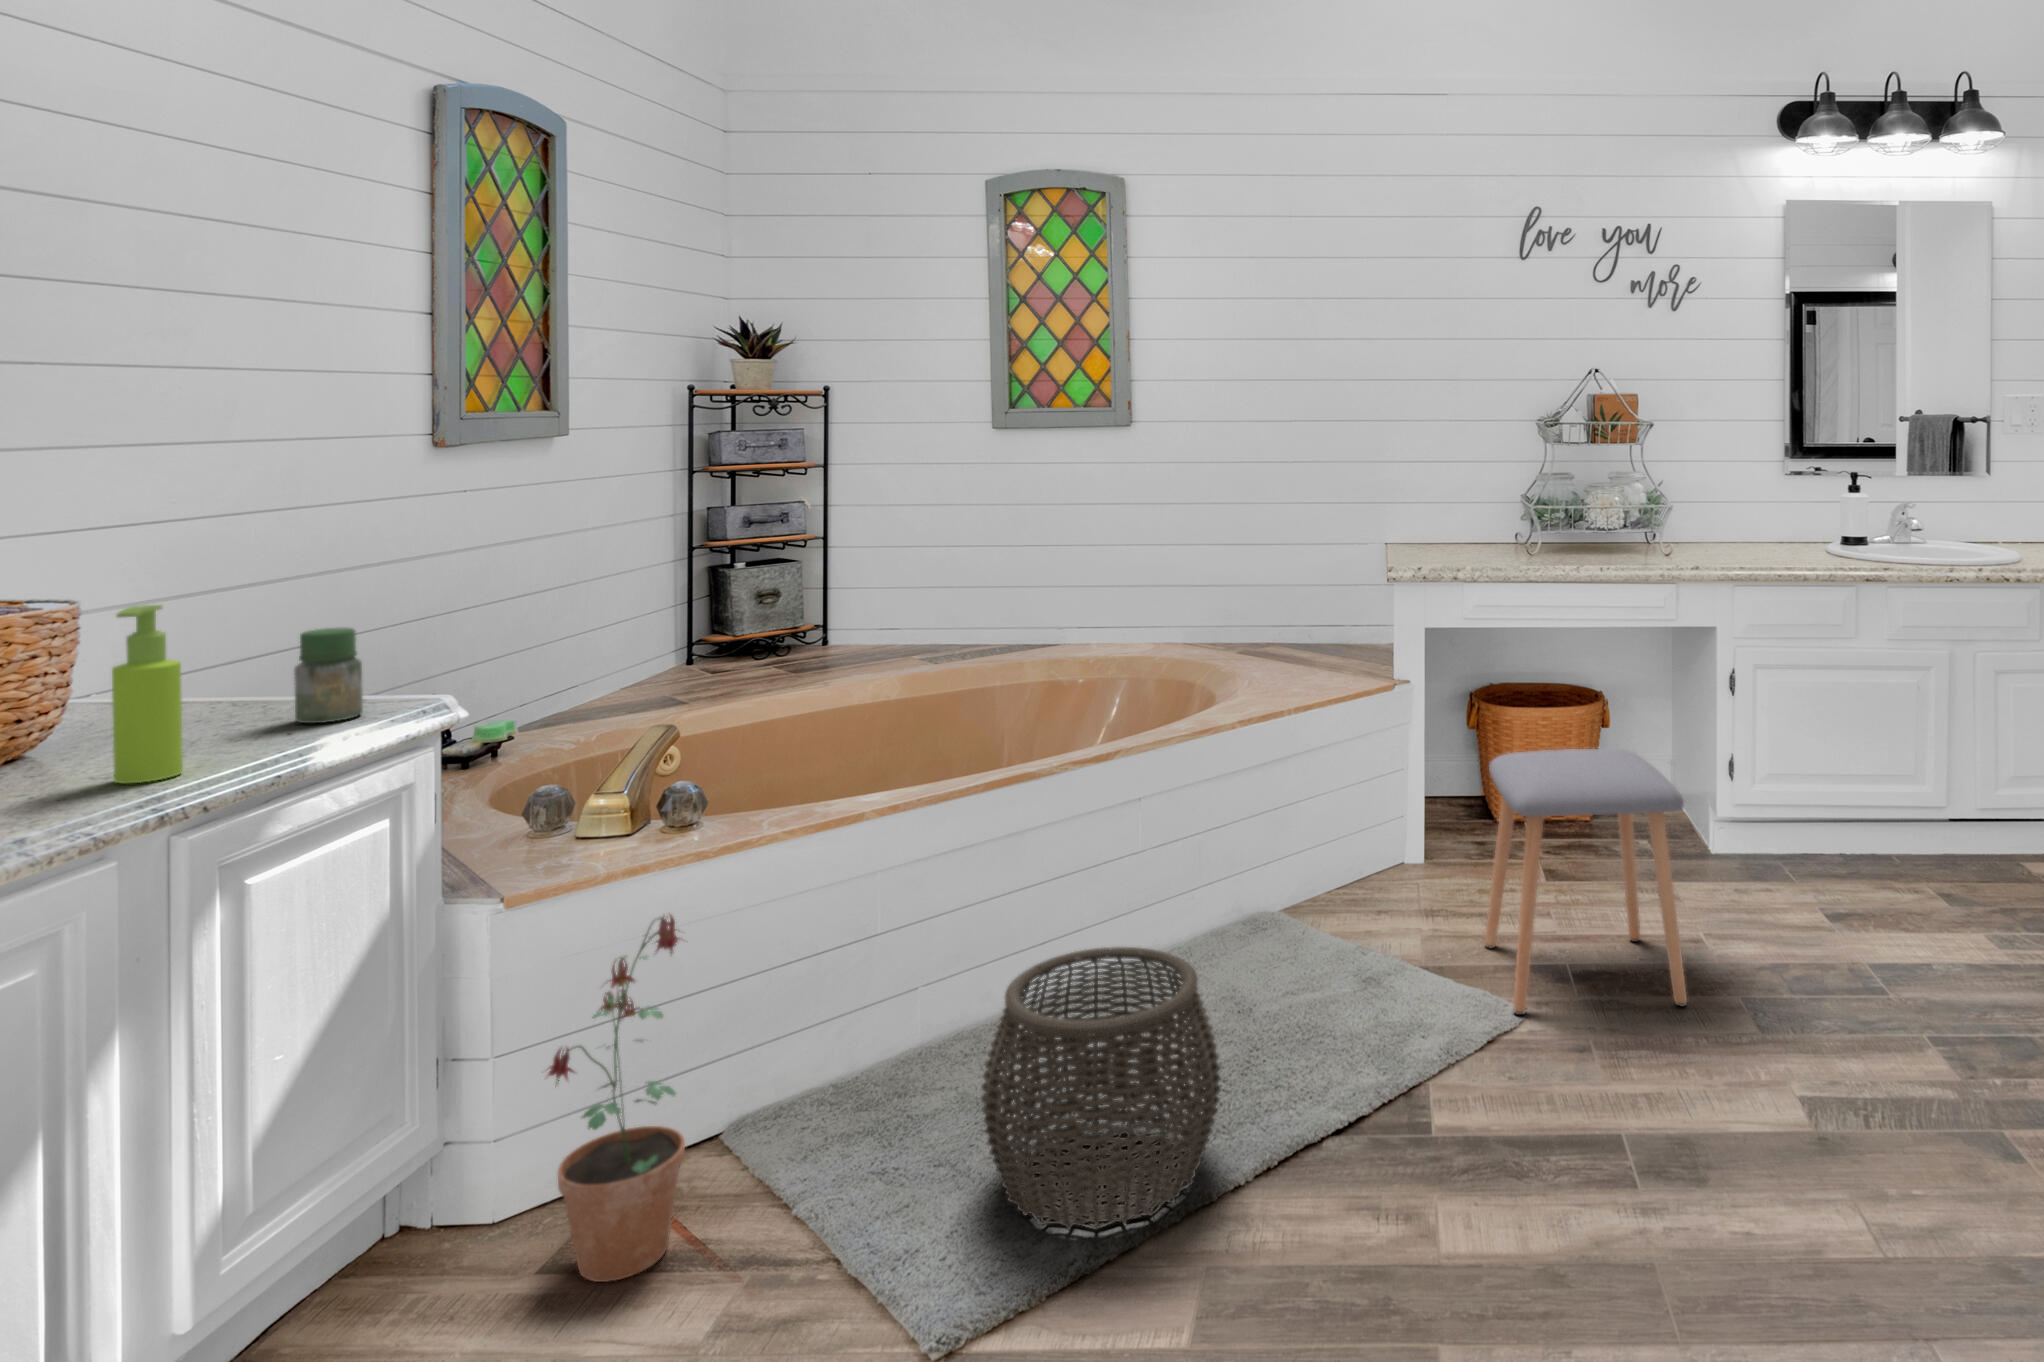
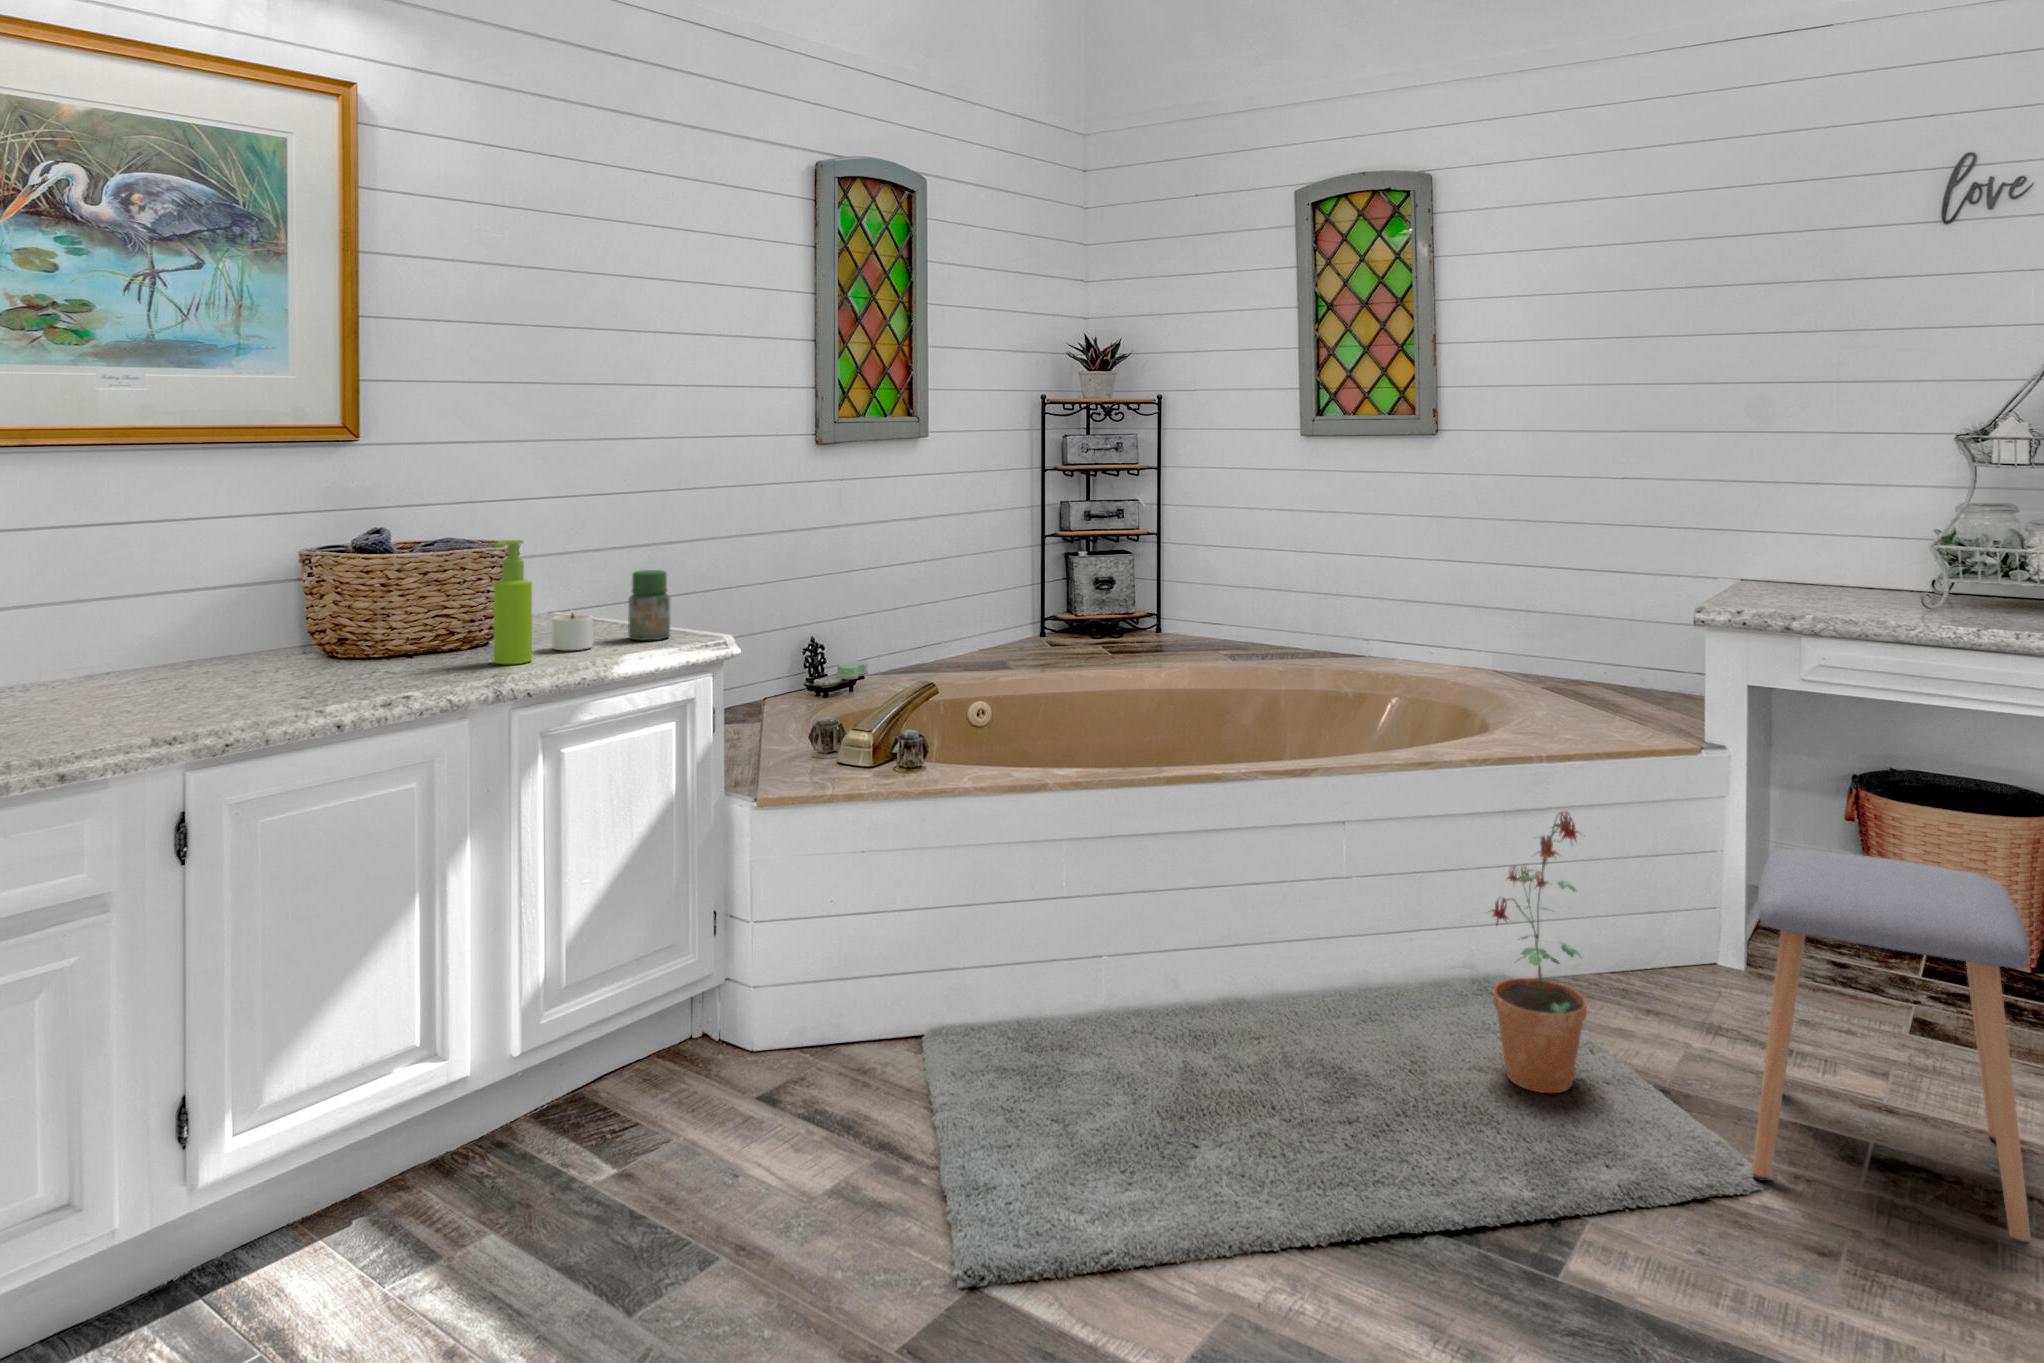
candle: none [186,697,279,752] -> present [552,614,593,650]
potted plant: present [547,915,686,1282] -> present [1491,812,1587,1093]
woven basket: present [981,947,1221,1230] -> none [1066,954,1306,1242]

